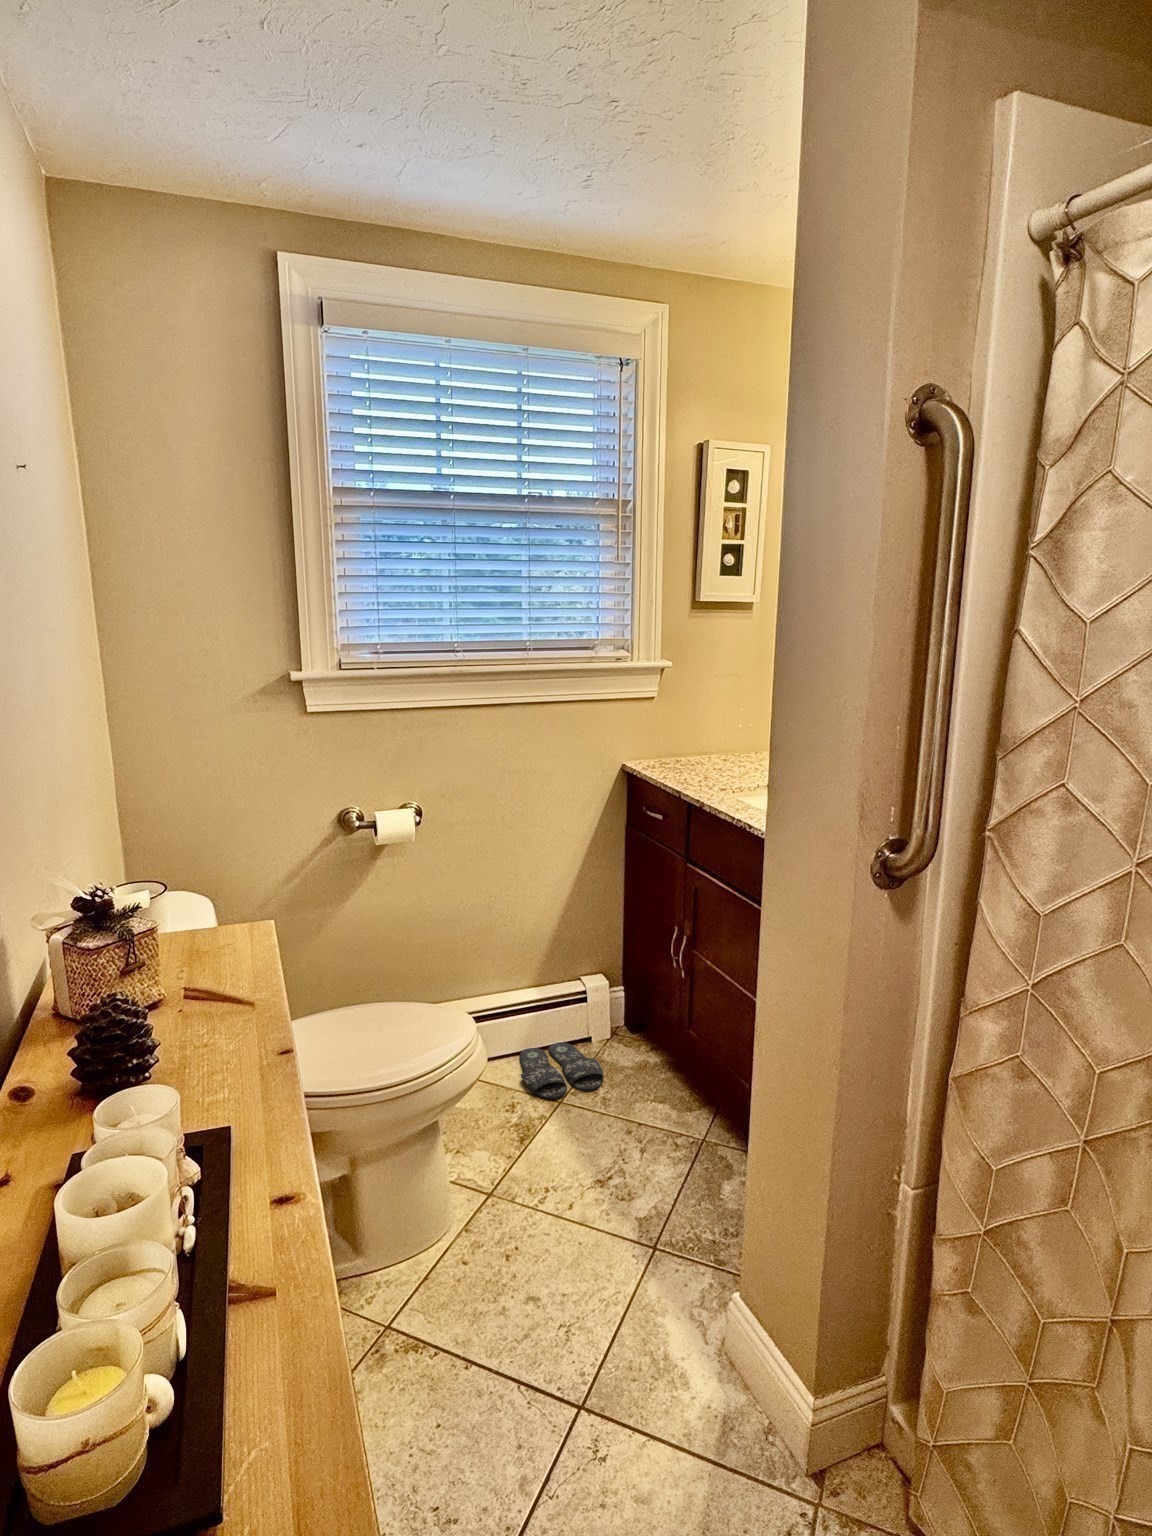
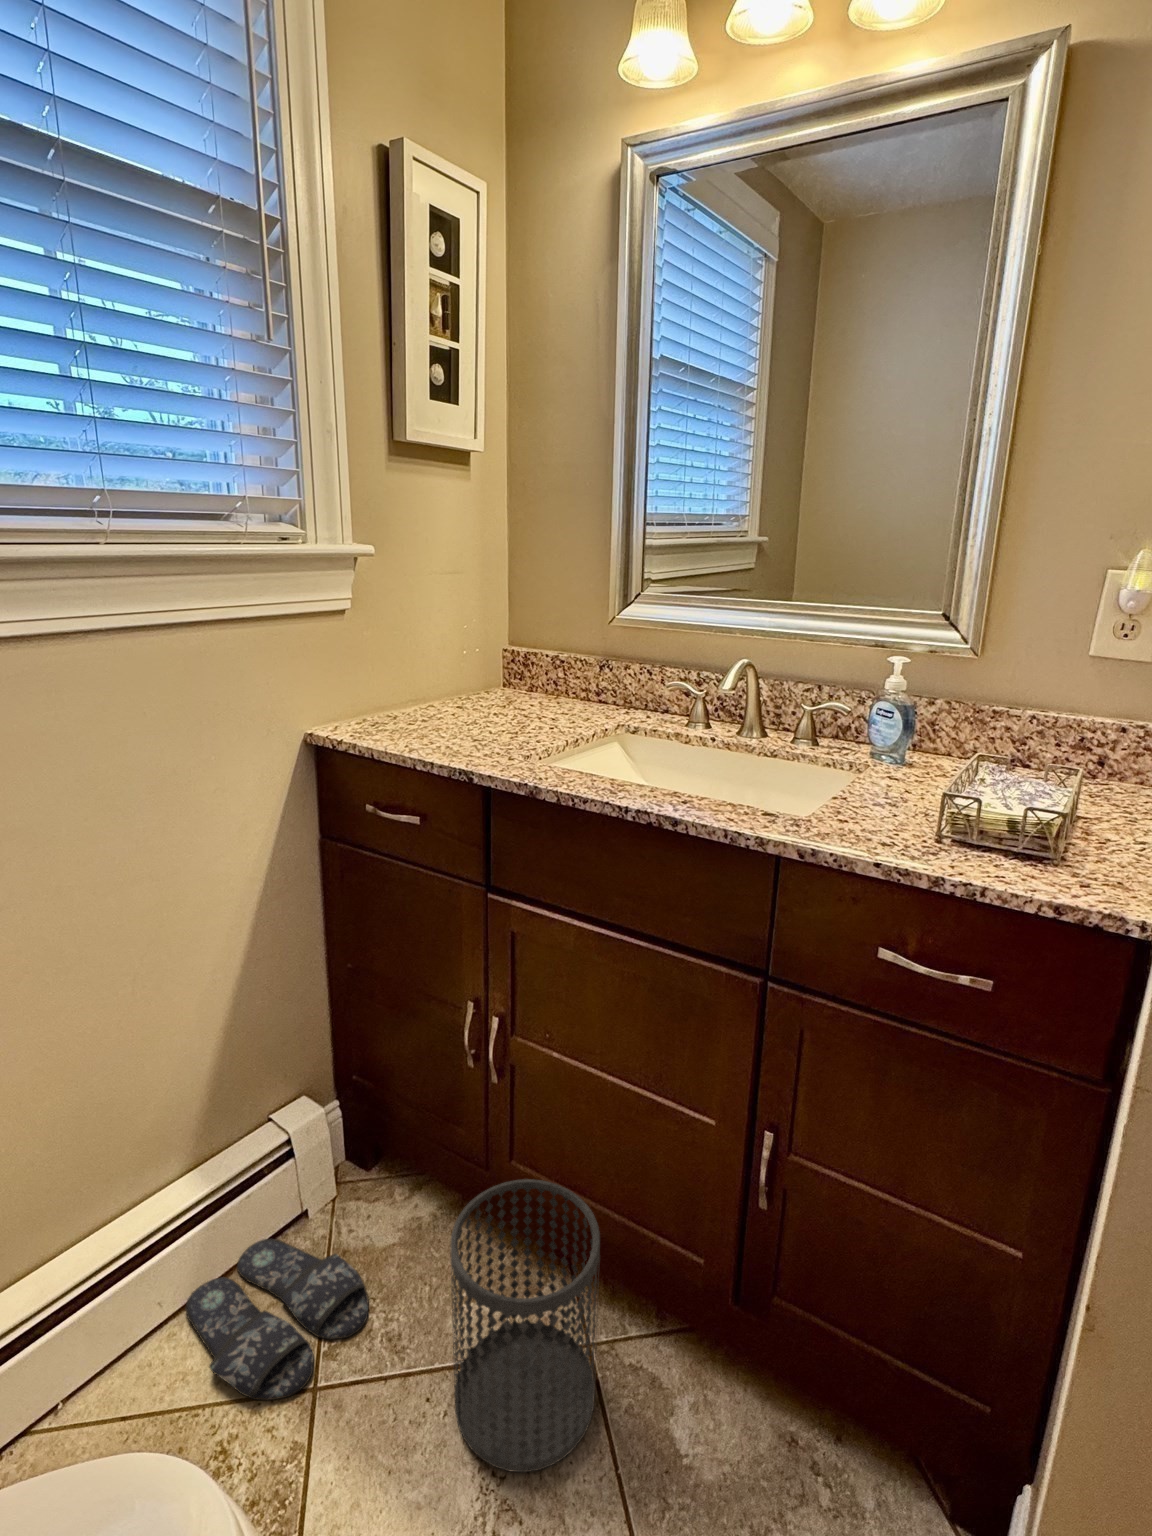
wastebasket: none [617,1019,700,1169] -> present [450,1179,600,1472]

